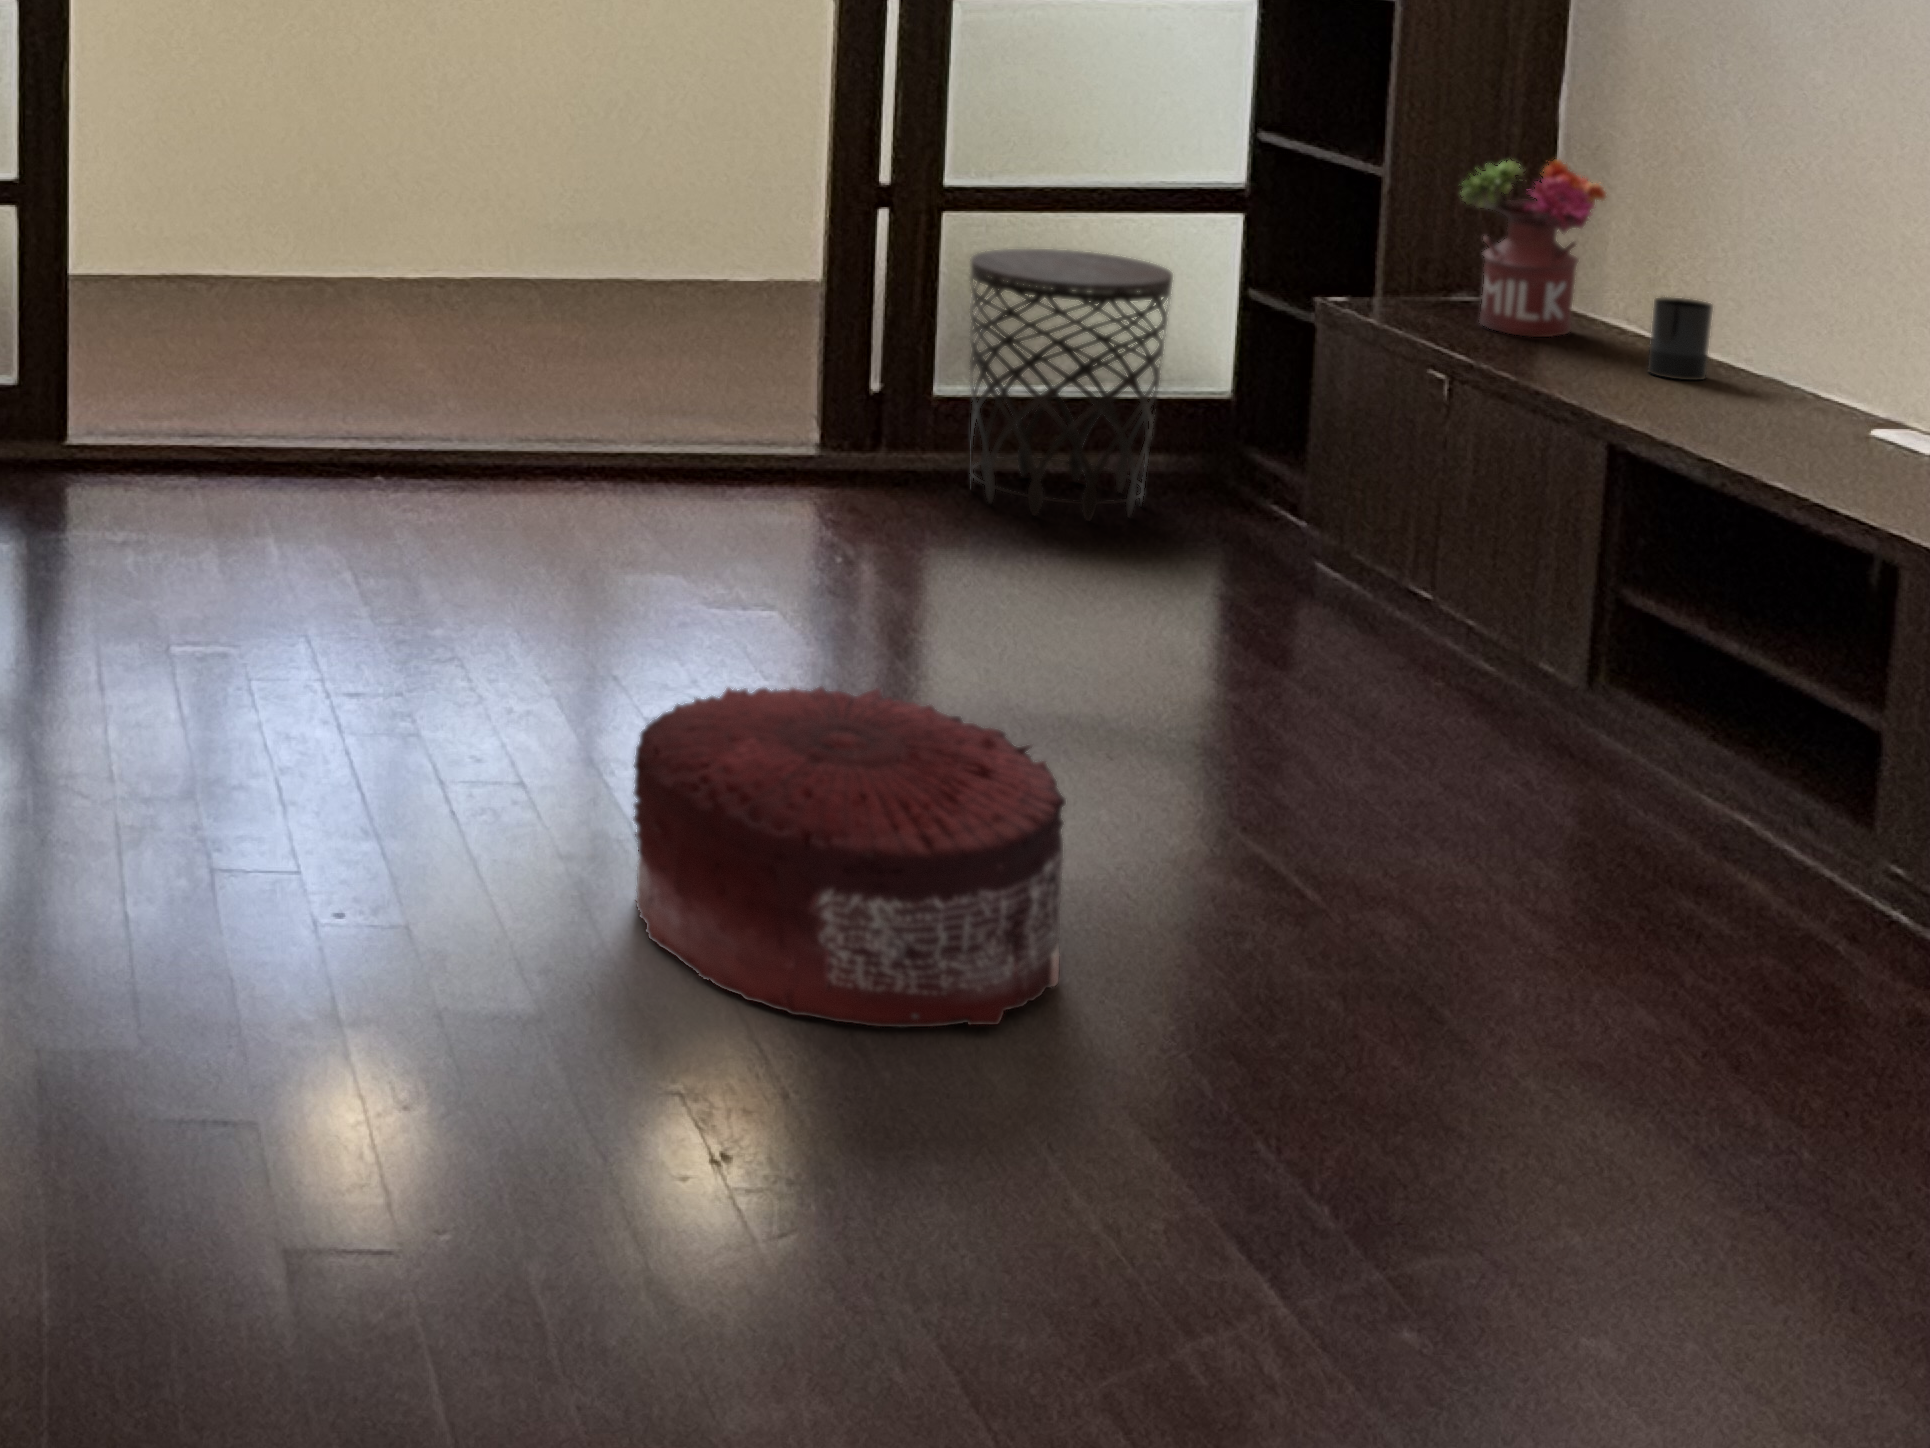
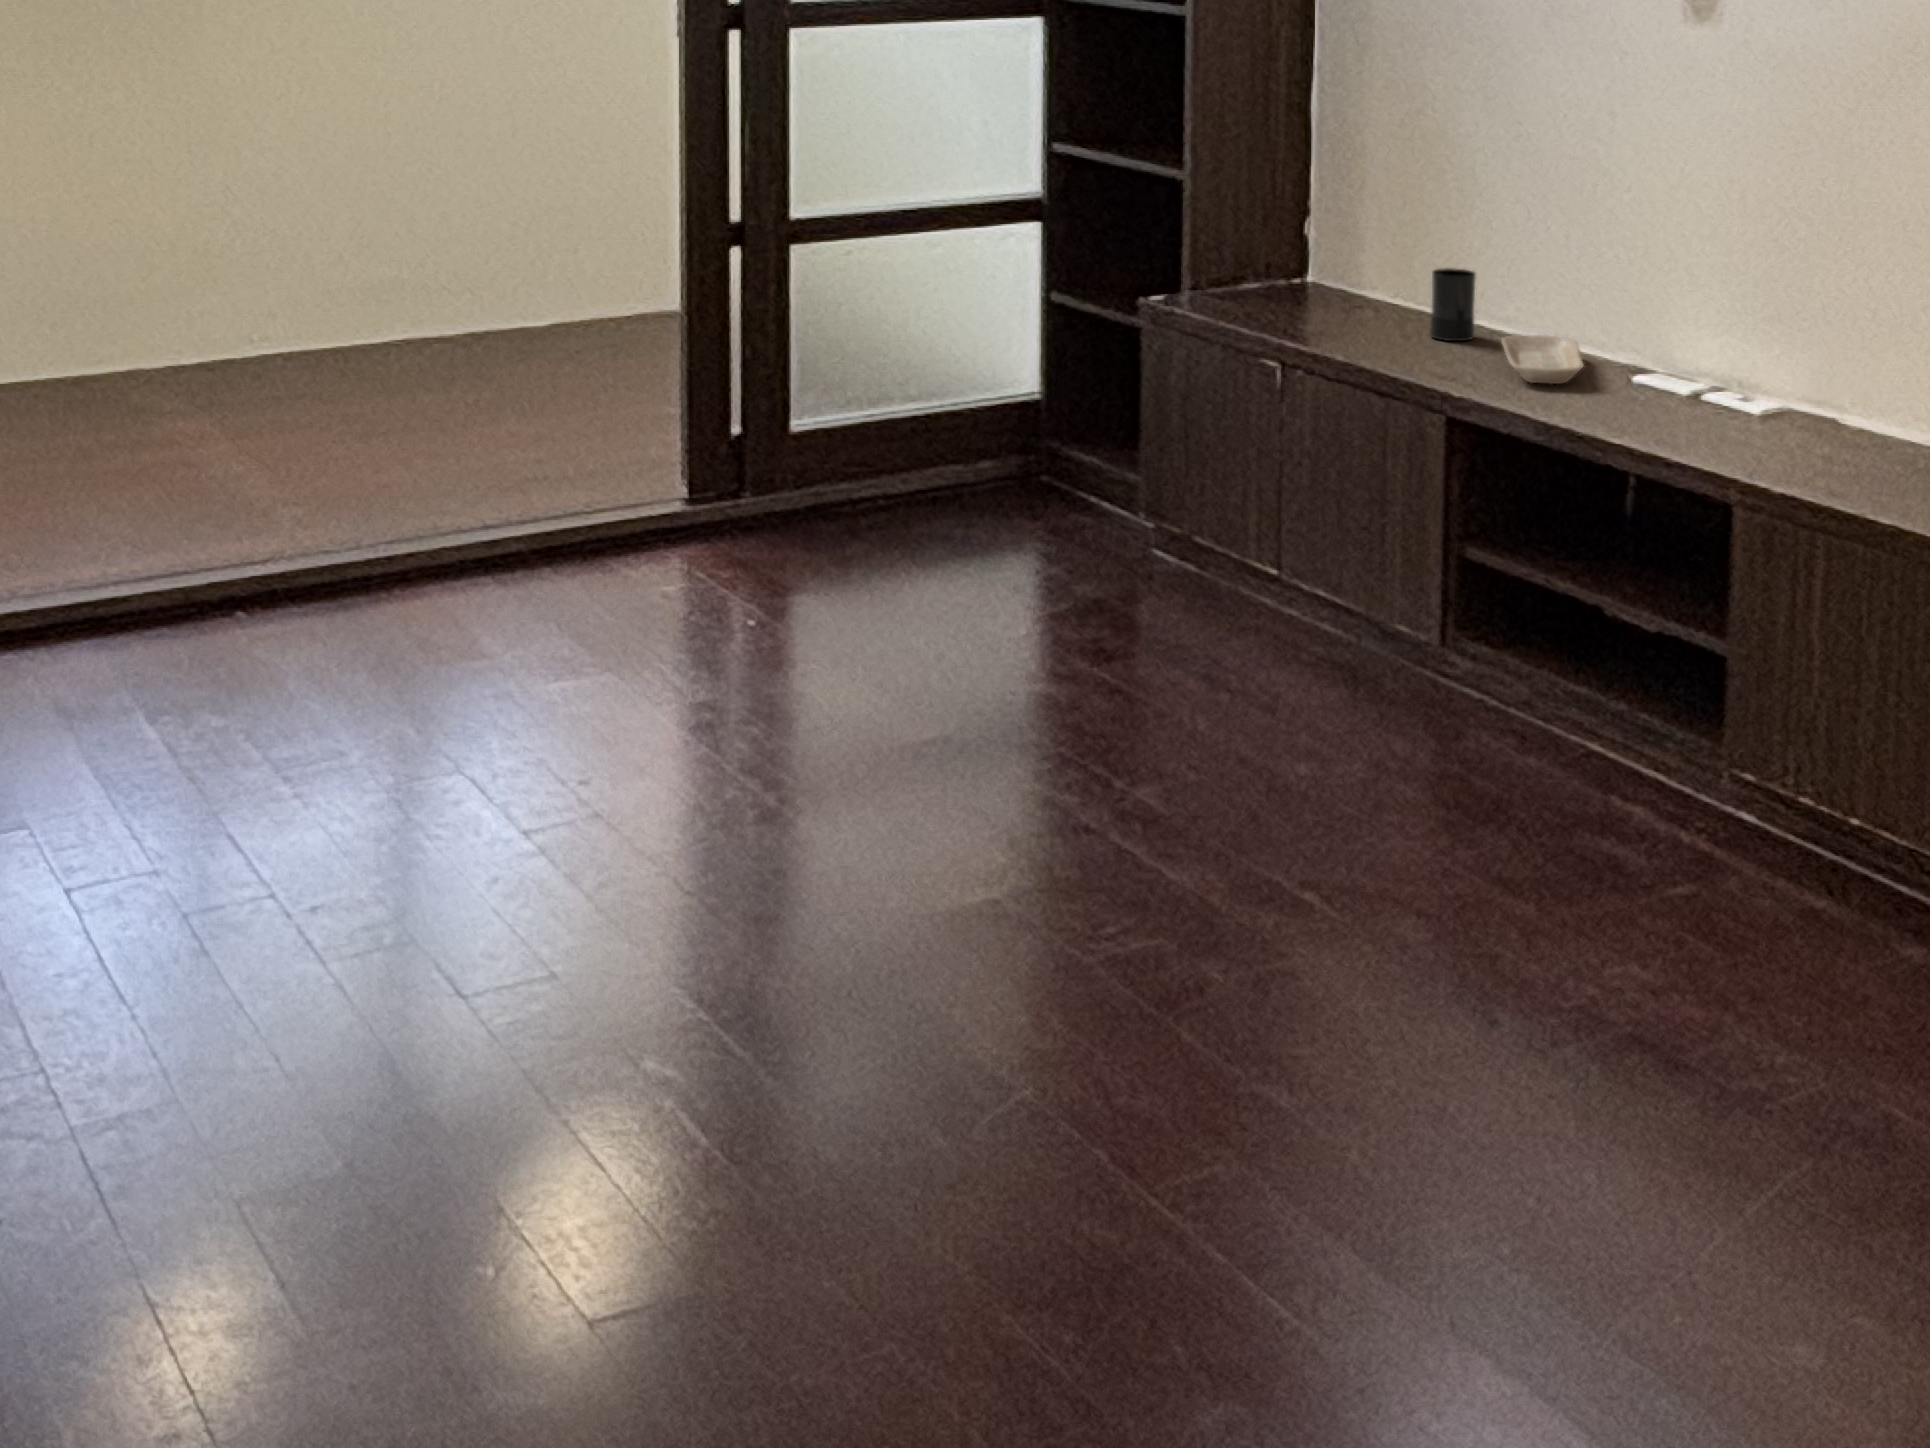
flower arrangement: present [1461,159,1606,337] -> none [1259,151,1371,314]
side table: present [970,249,1173,520] -> none [831,271,1012,541]
tray: none [1706,379,1827,434] -> present [1501,335,1583,384]
pouf: present [633,687,1066,1027] -> none [762,784,1208,1192]

